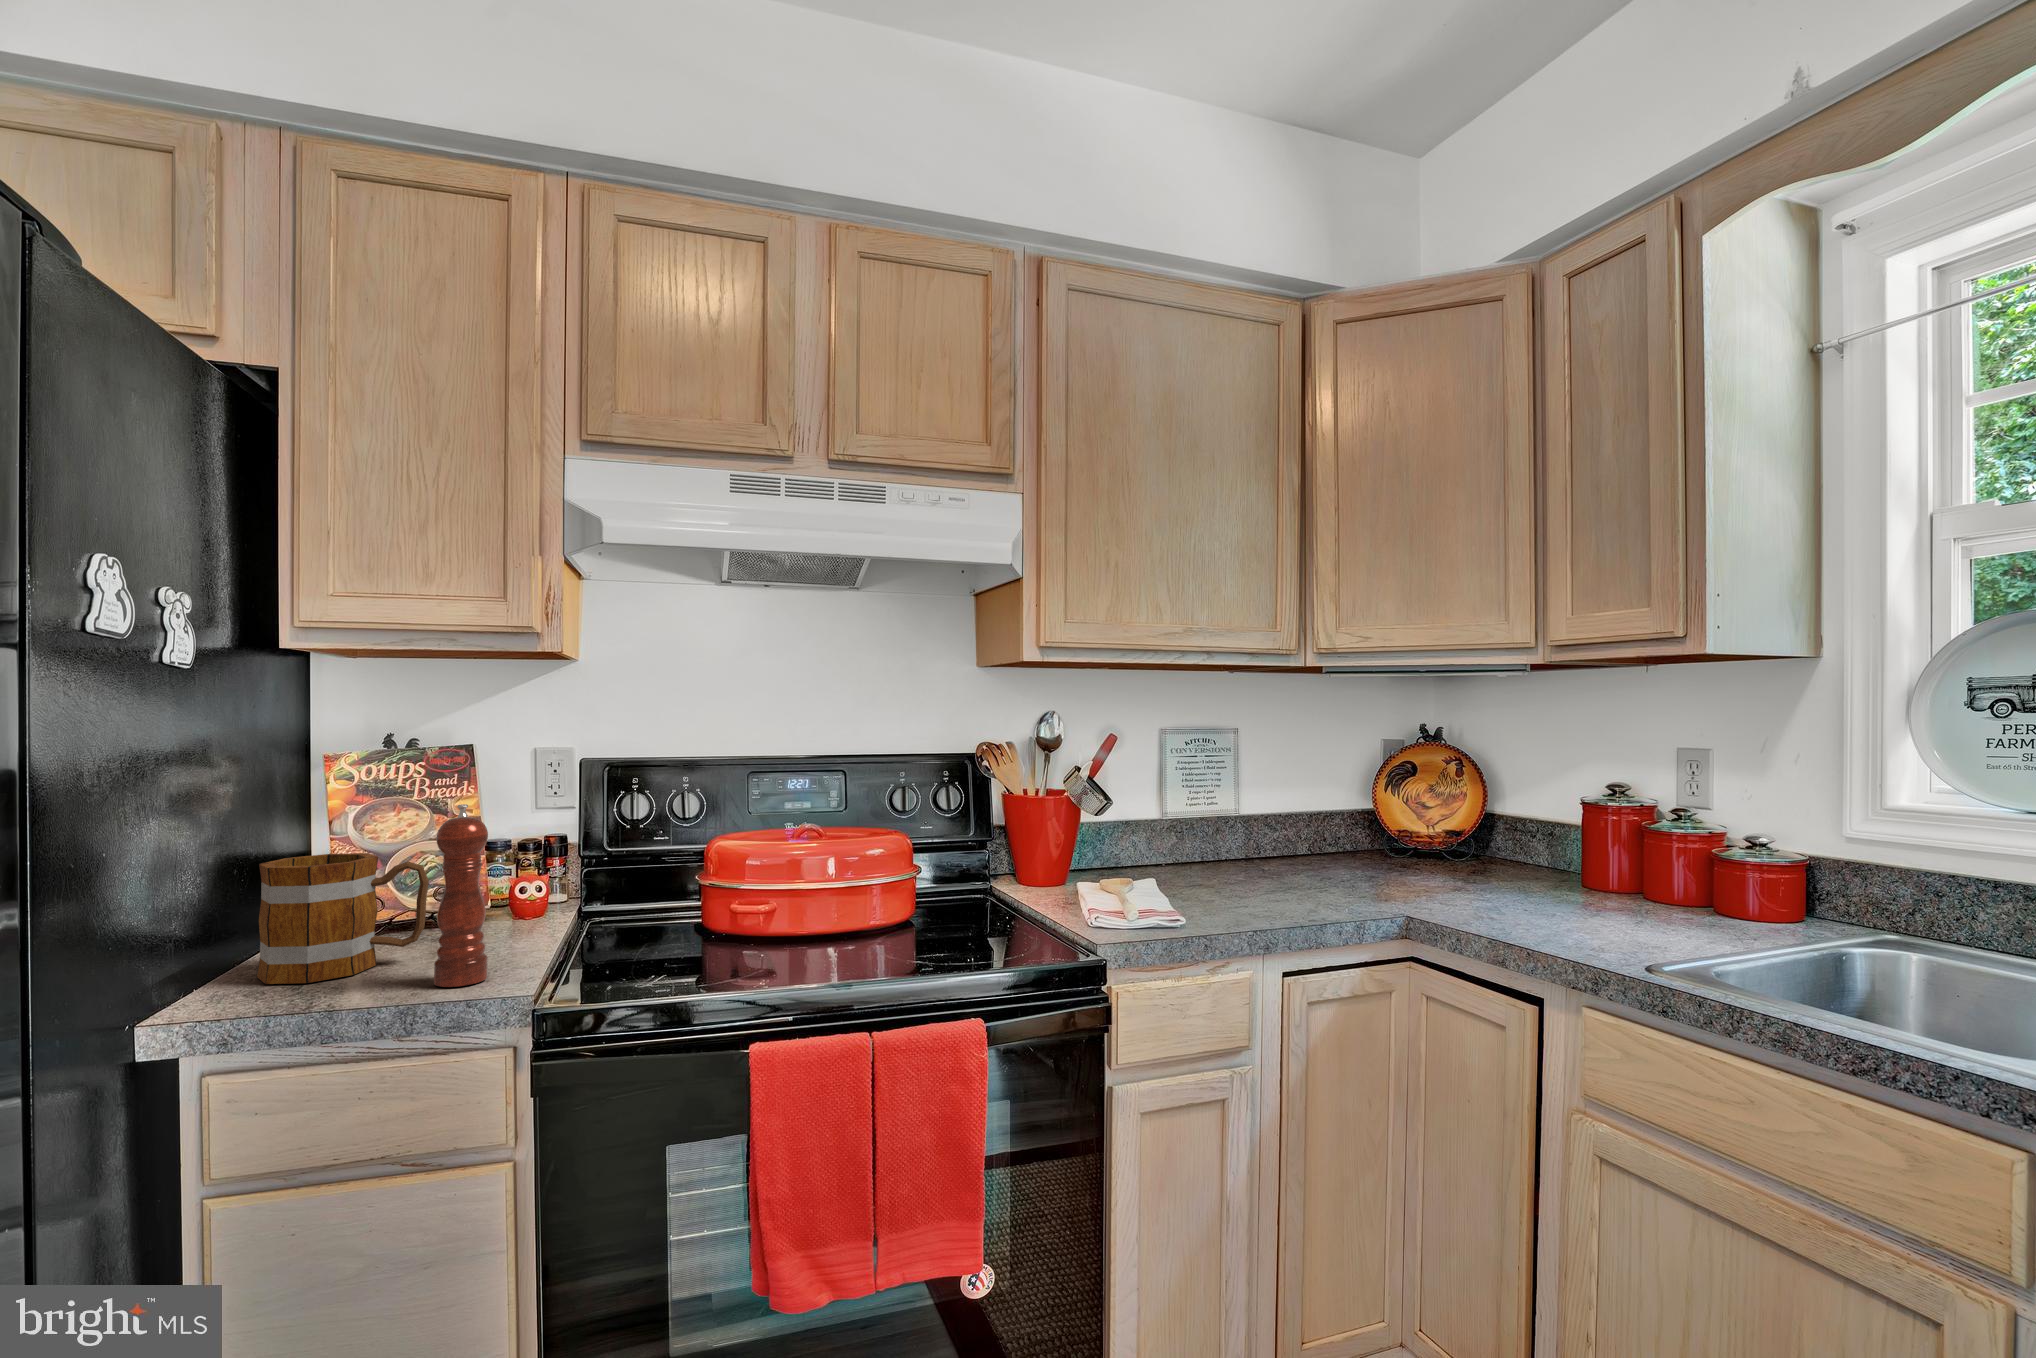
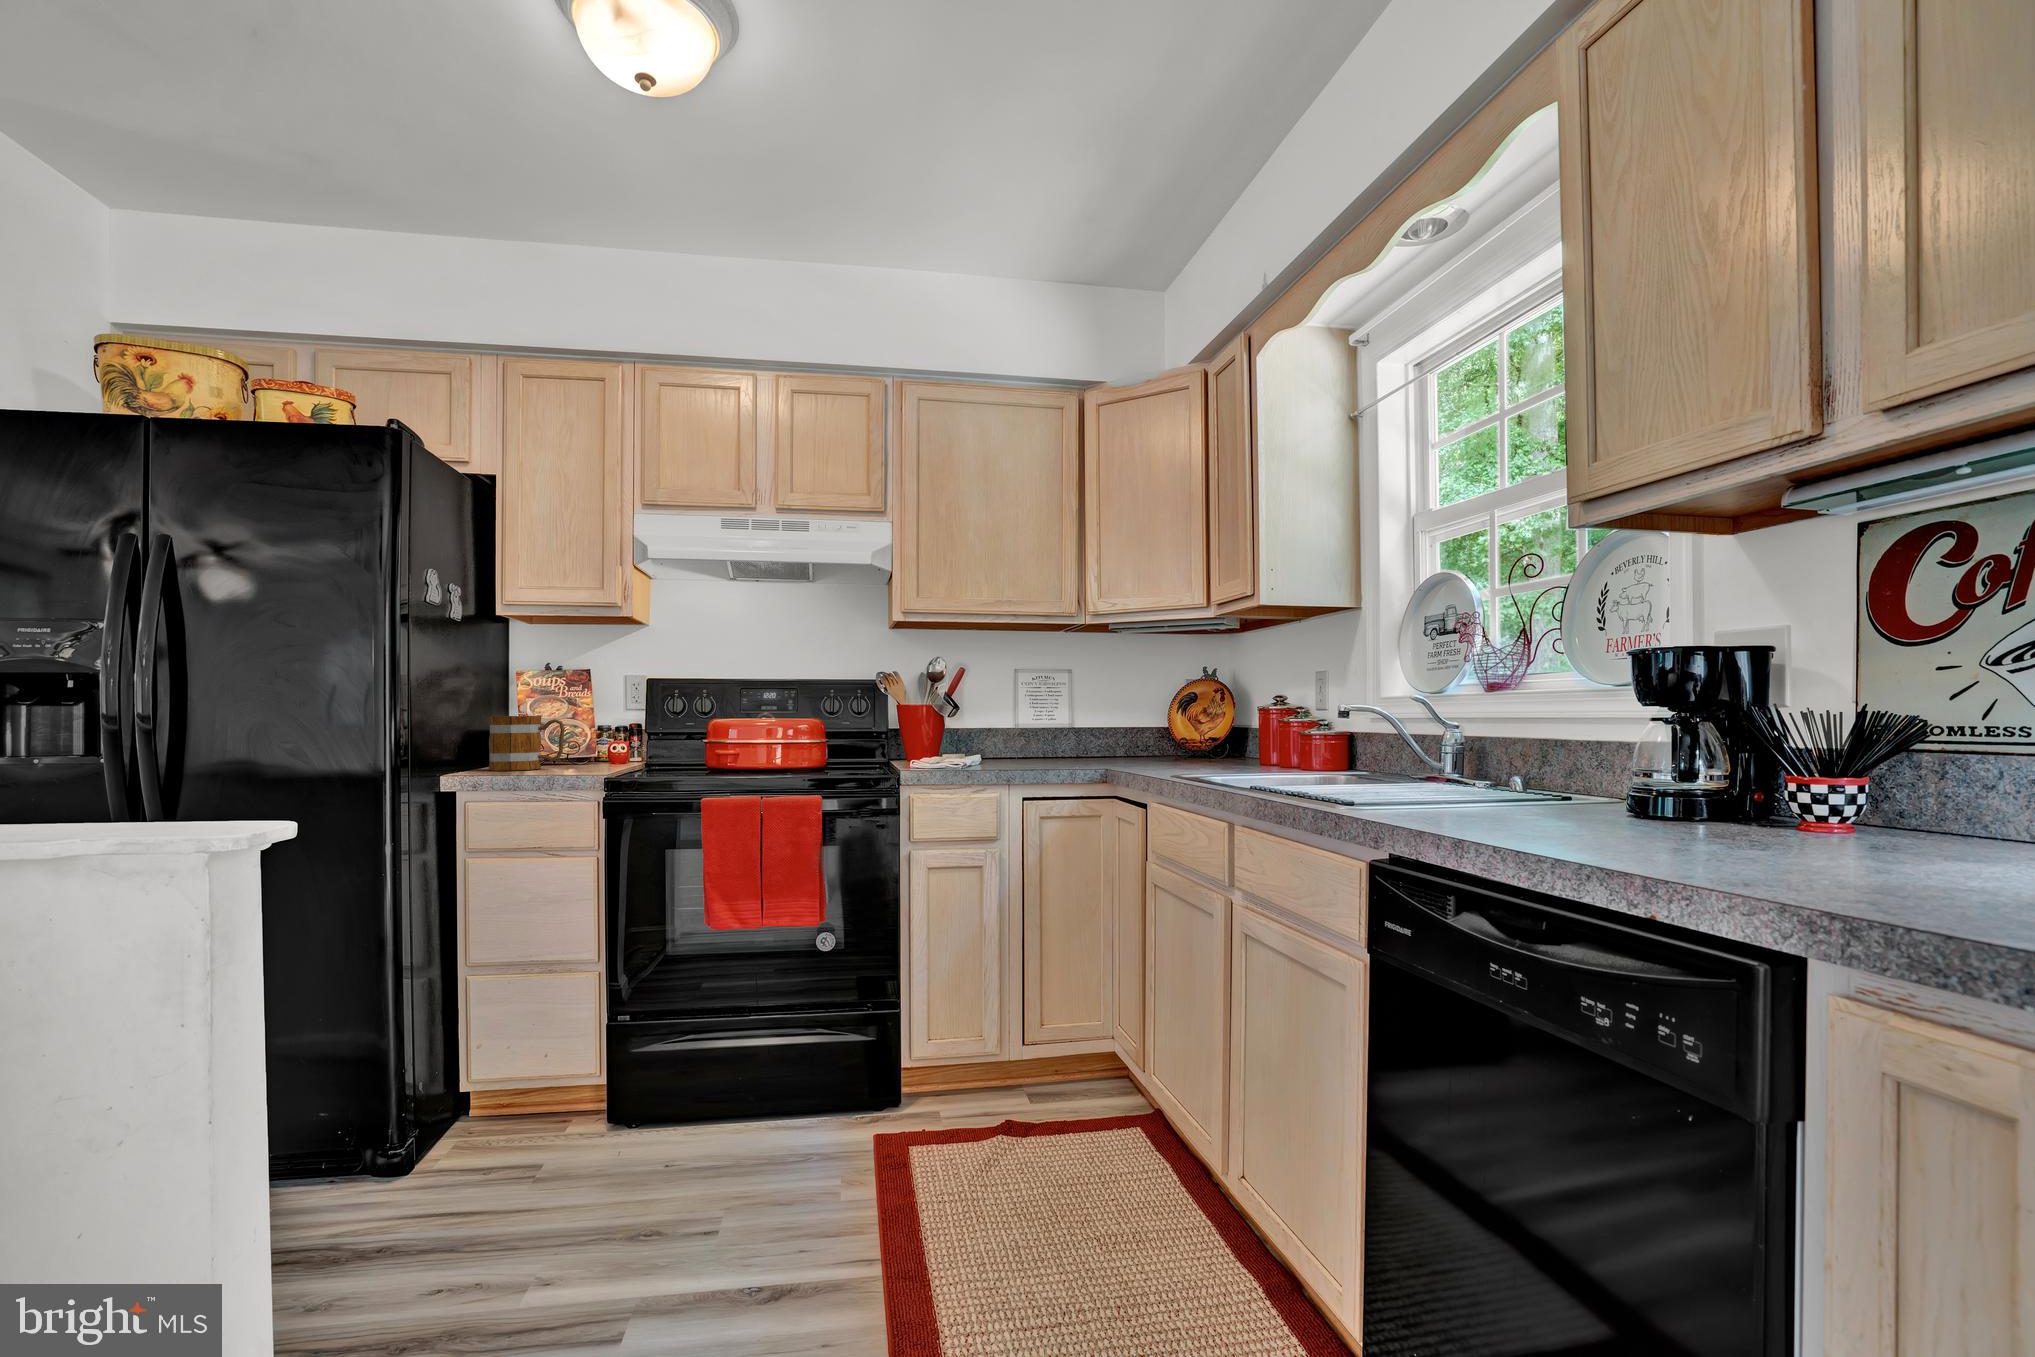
pepper mill: present [434,804,488,987] -> none [565,686,590,771]

